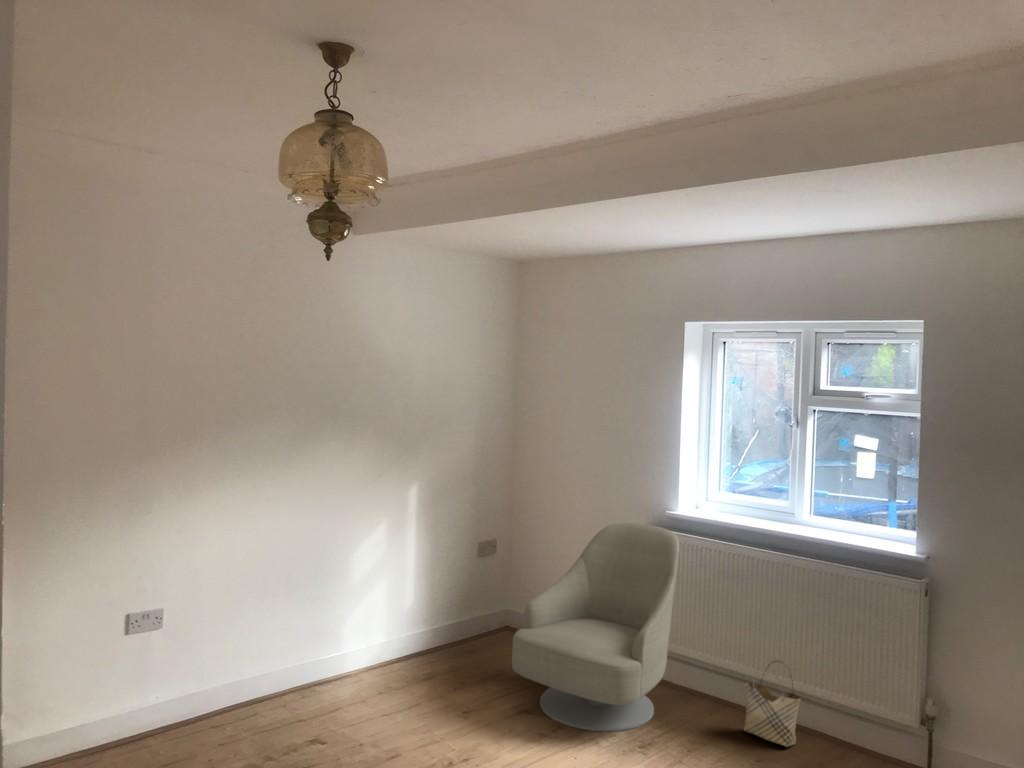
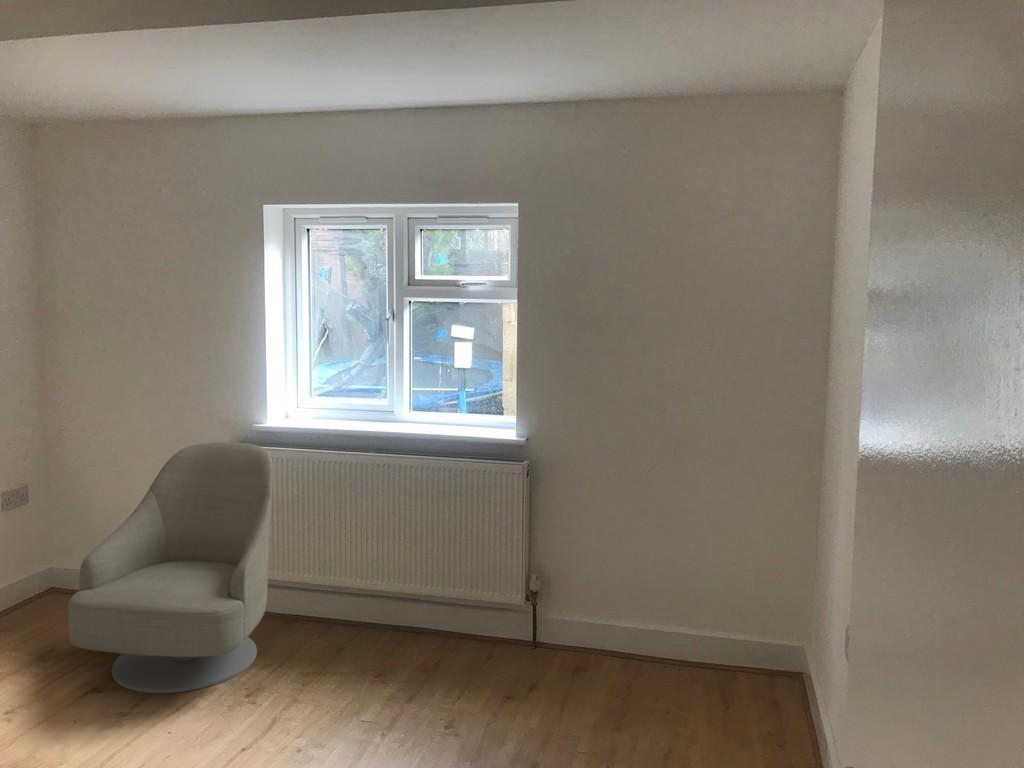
woven basket: present [744,661,801,746] -> none [357,567,414,652]

